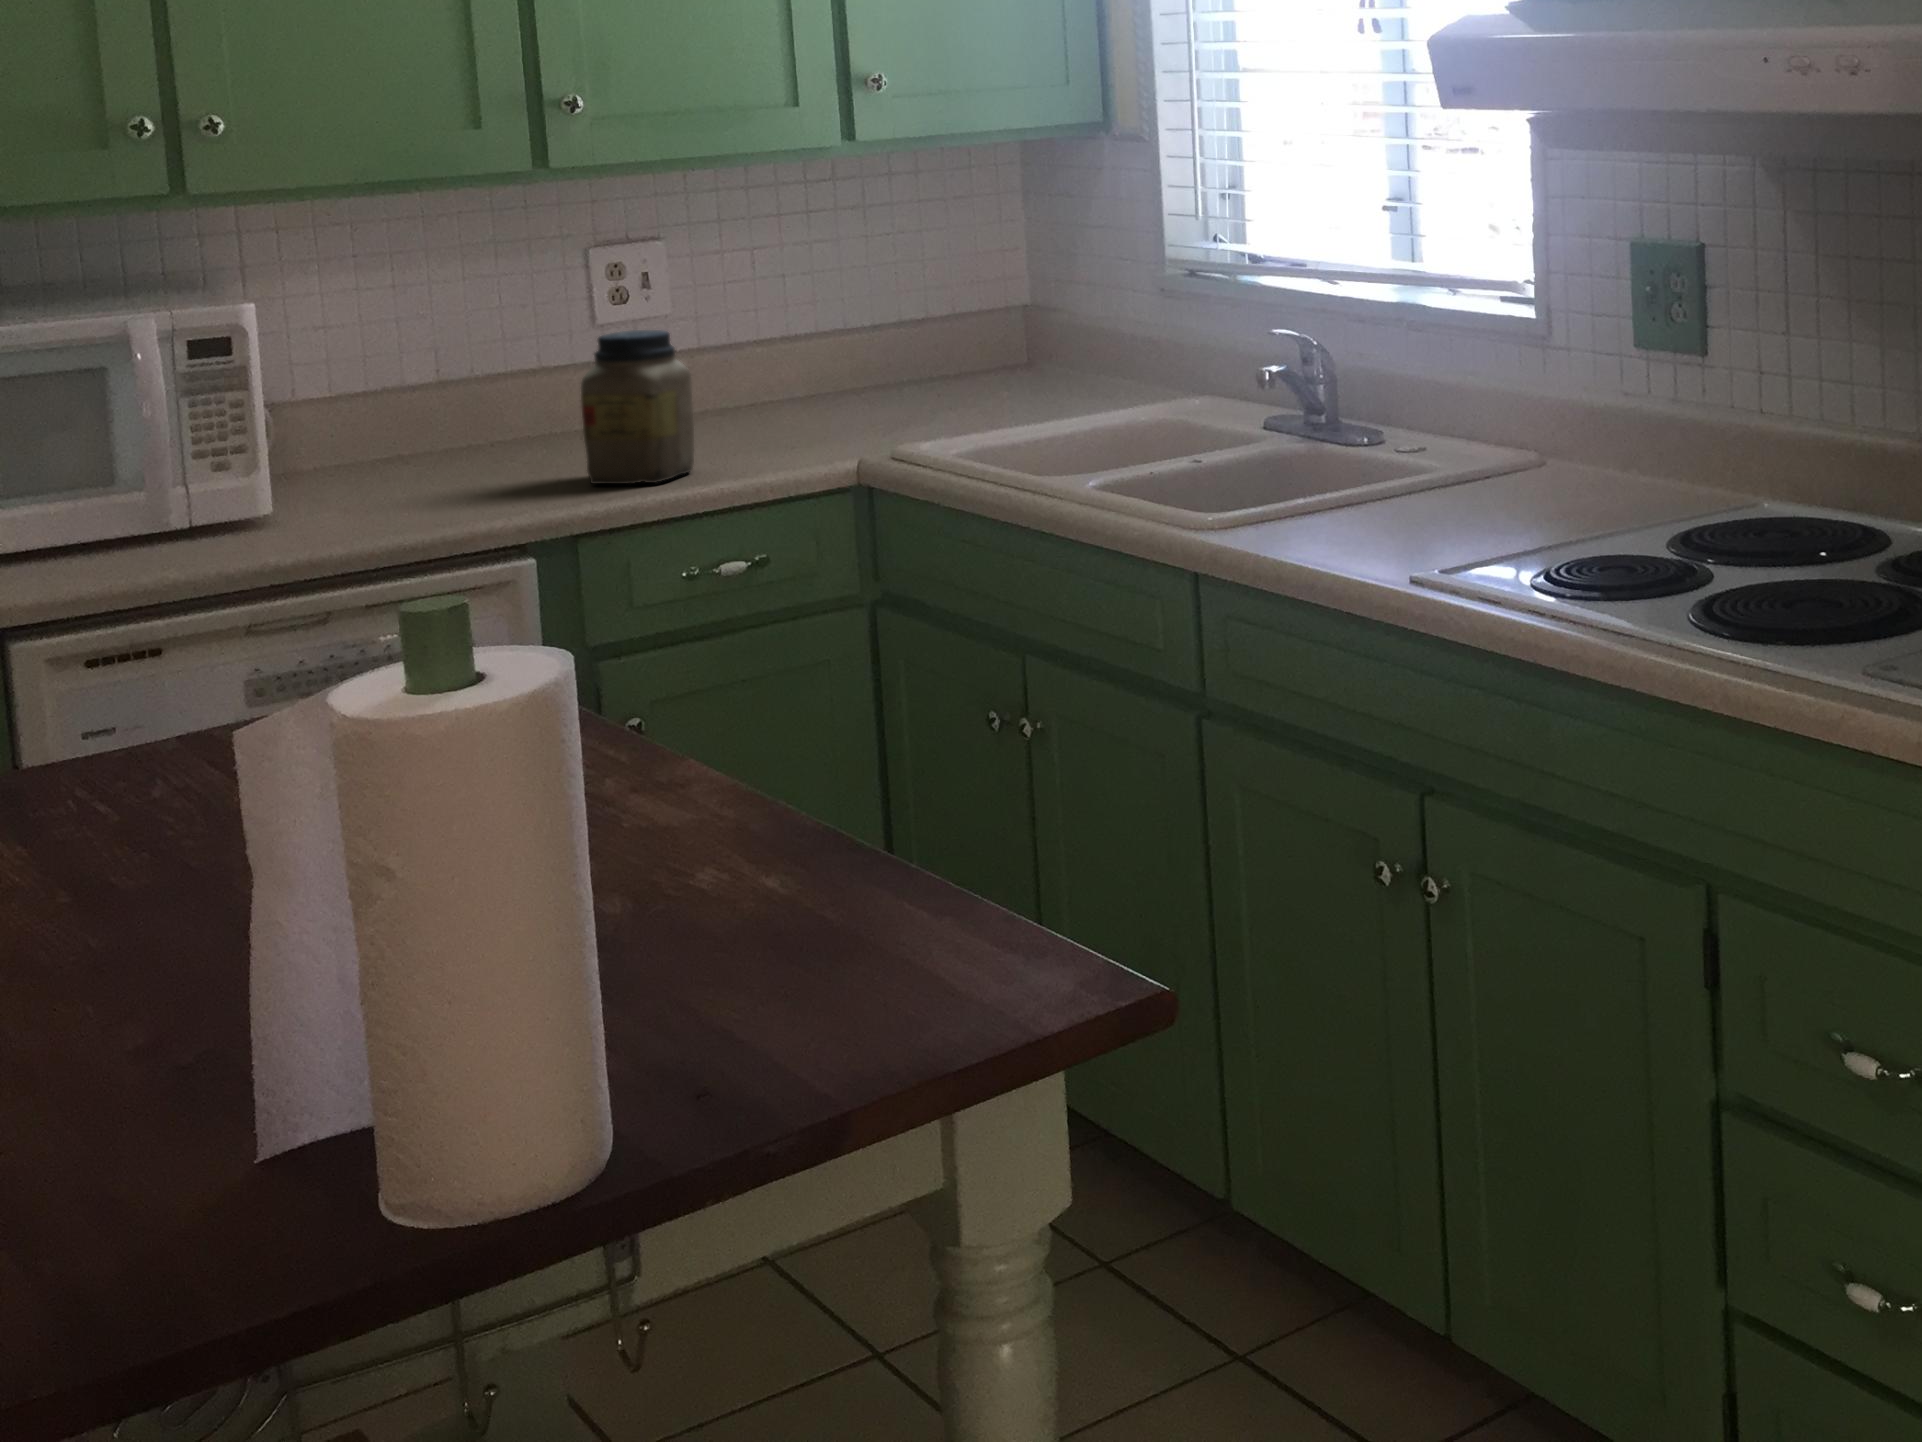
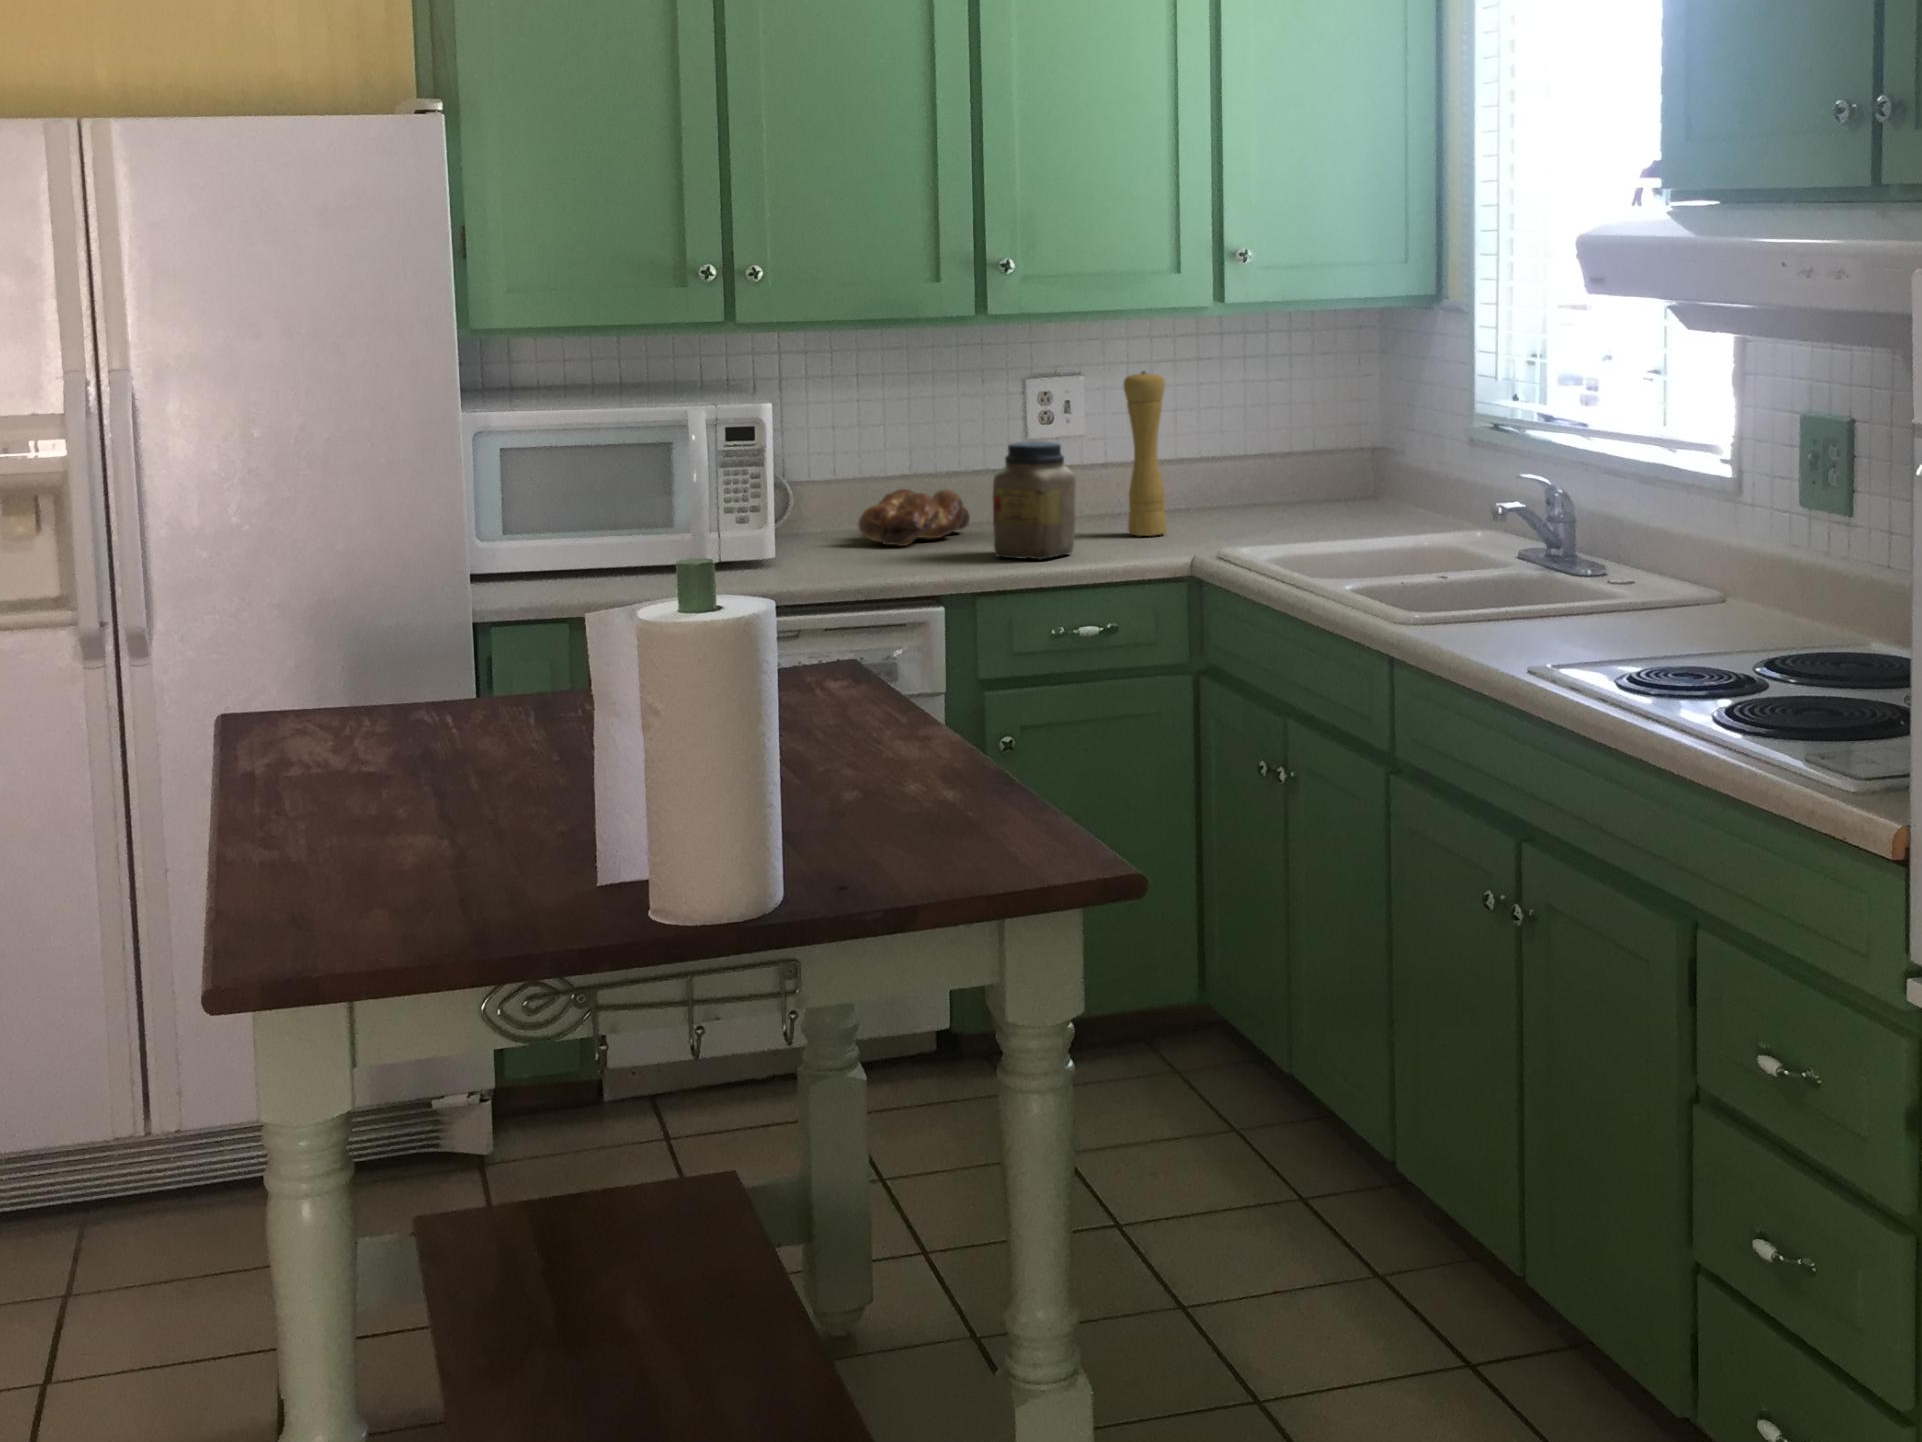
pepper mill: none [731,231,799,439] -> present [1124,371,1167,536]
bread loaf: none [383,399,531,480] -> present [858,489,970,546]

